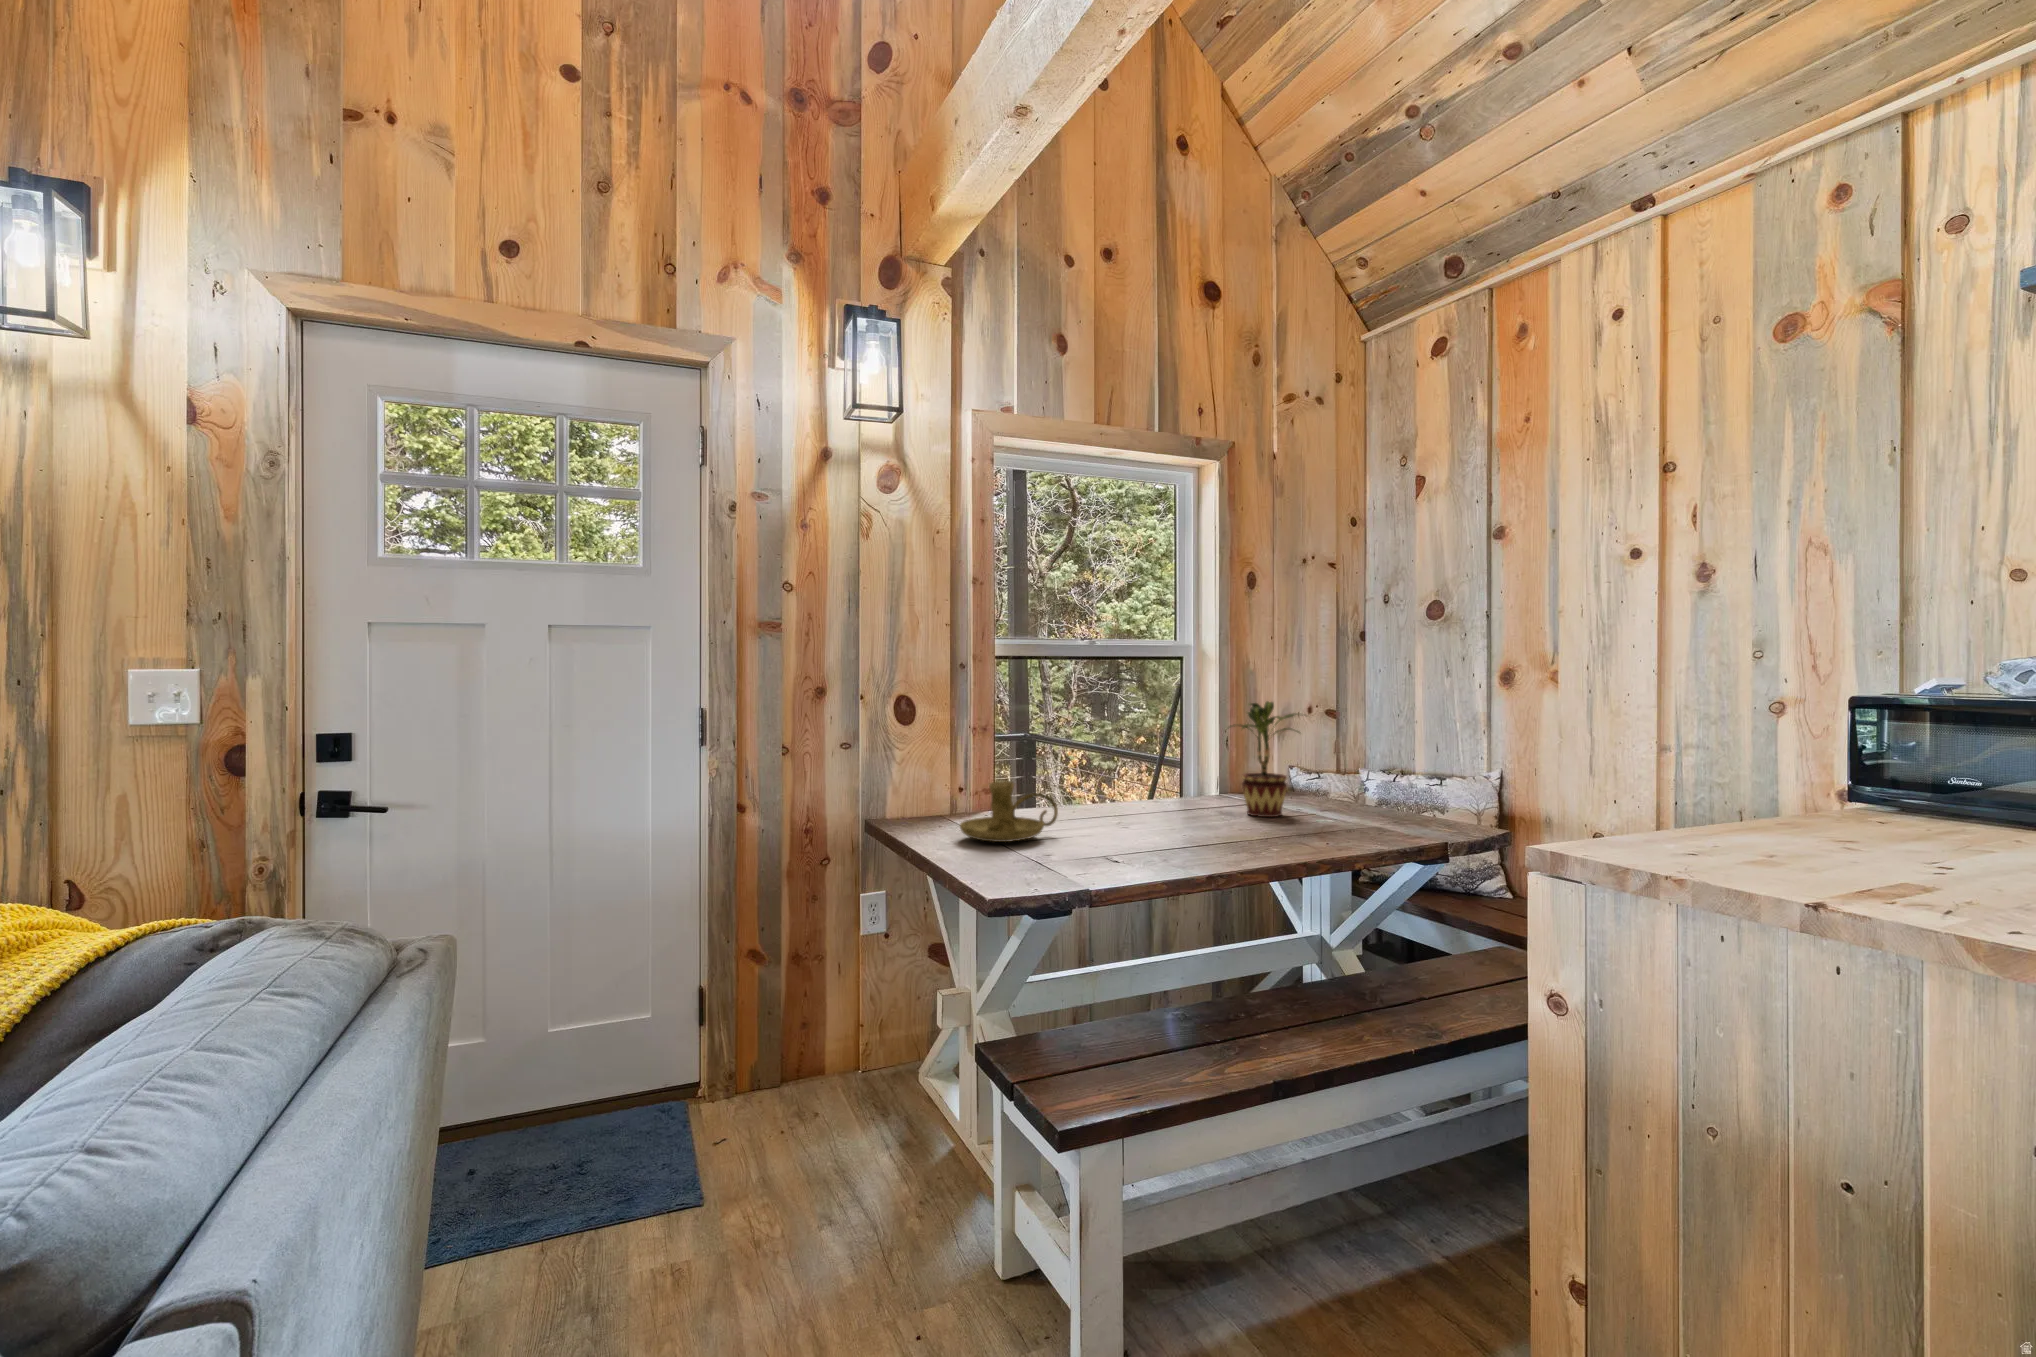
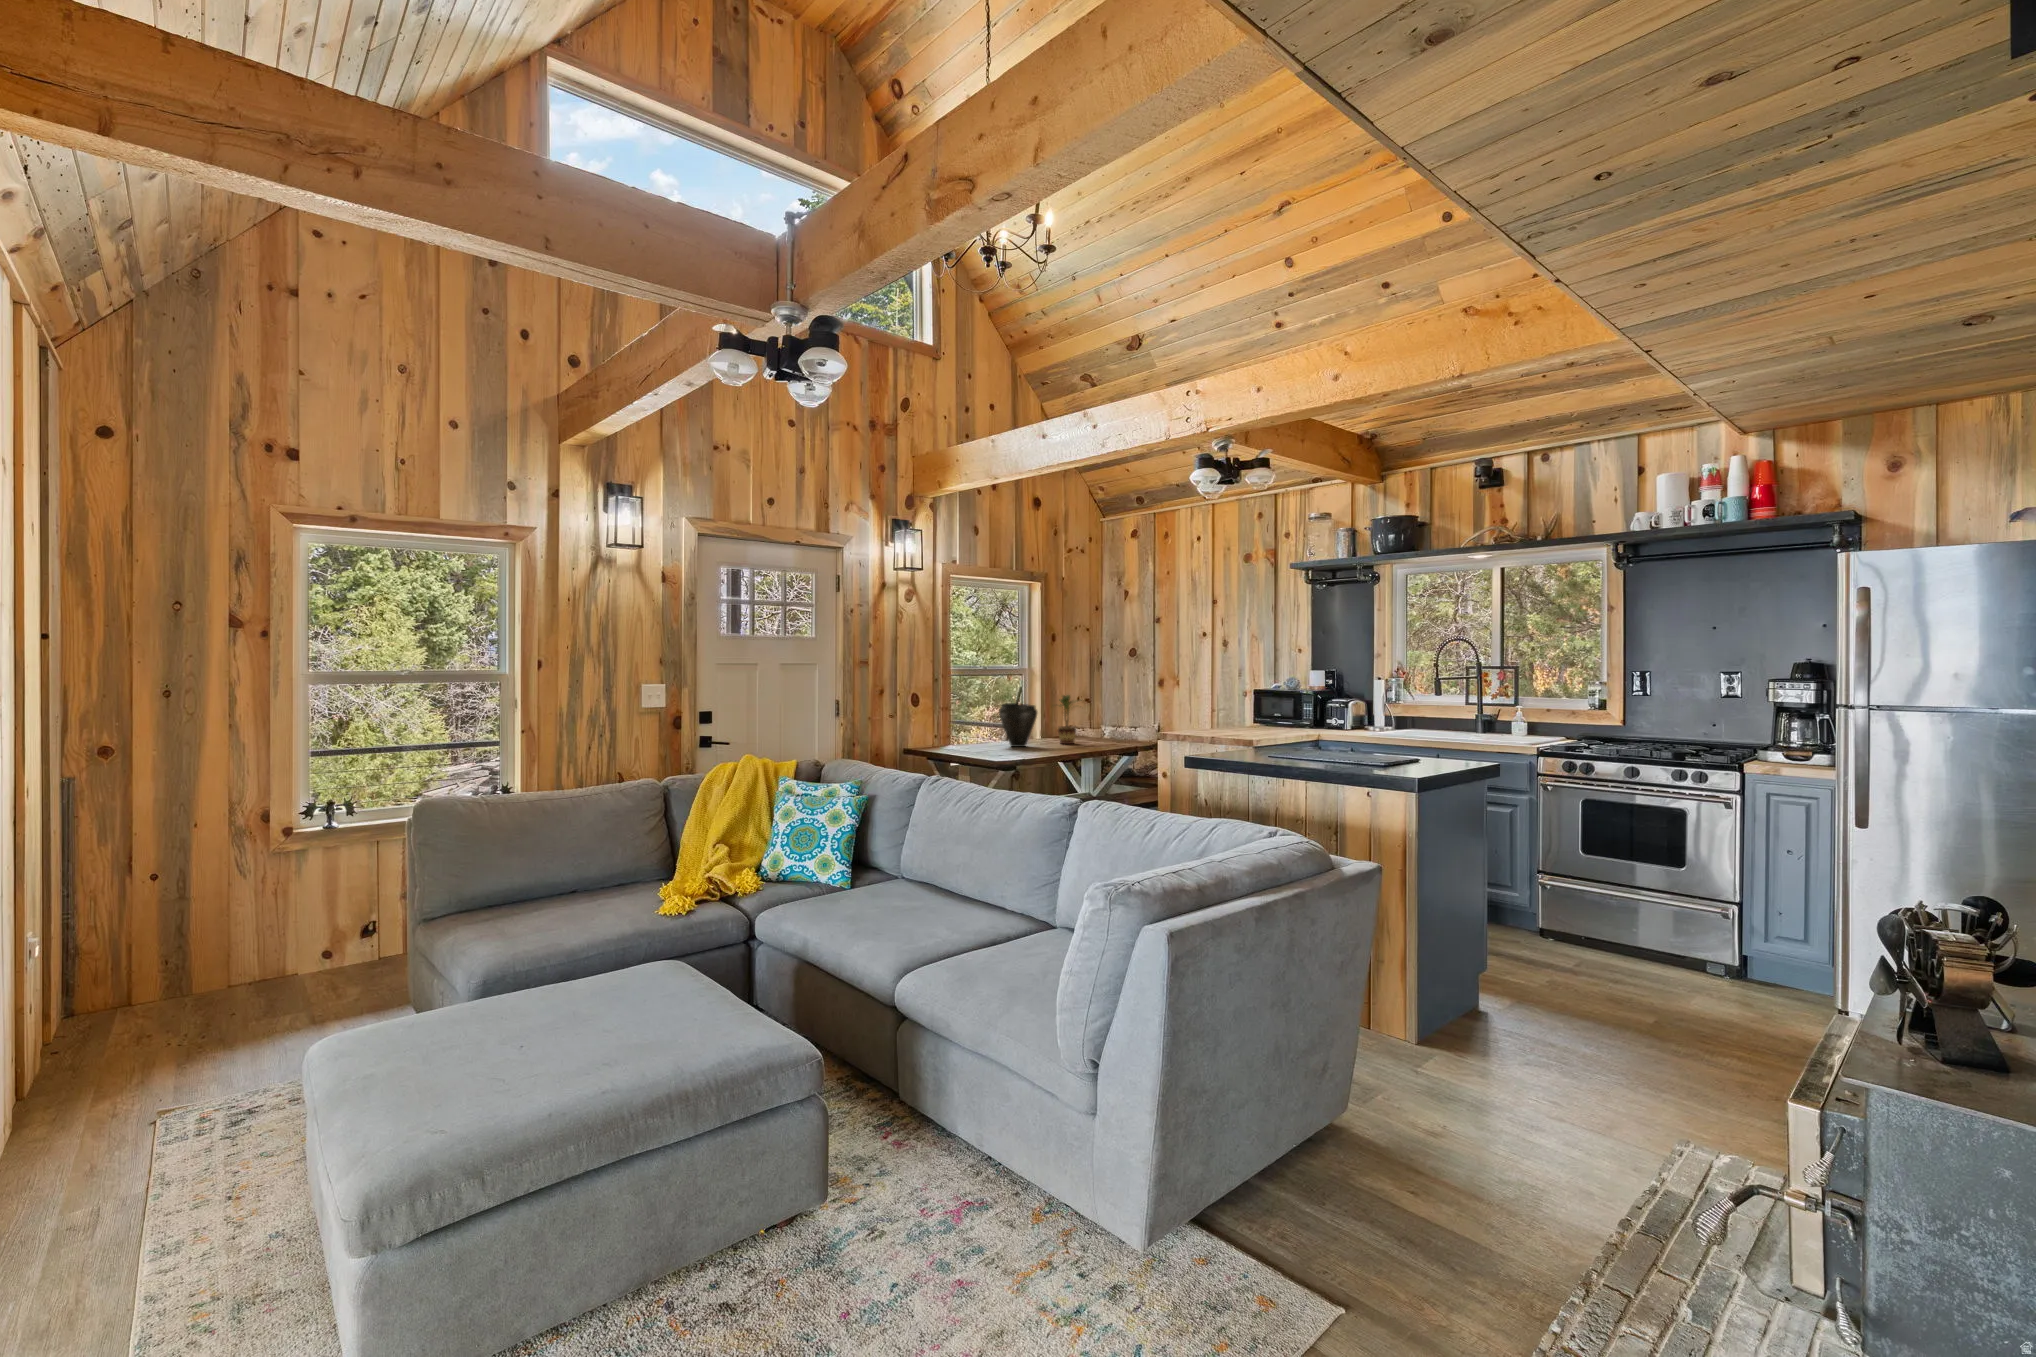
vase: none [1096,718,1186,822] -> present [999,703,1037,747]
candle holder: present [960,782,1058,842] -> none [955,729,992,753]

